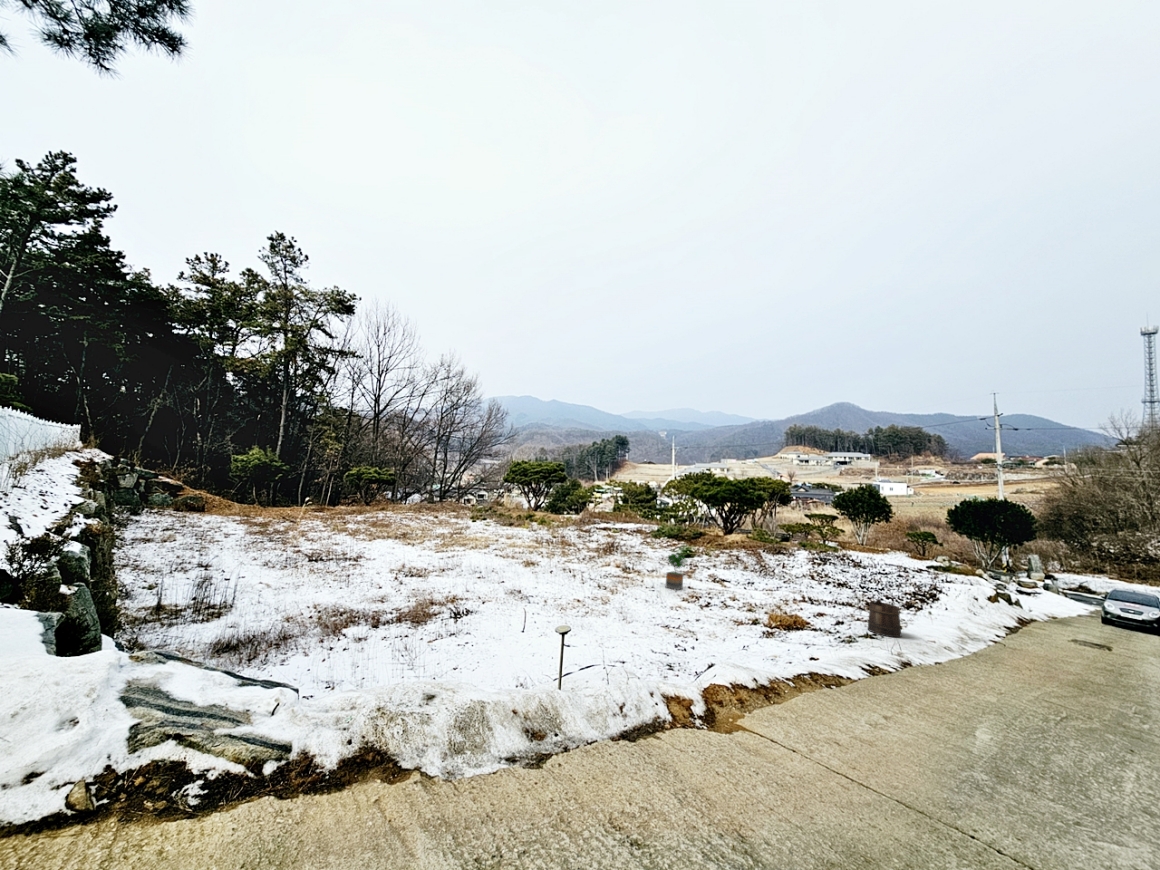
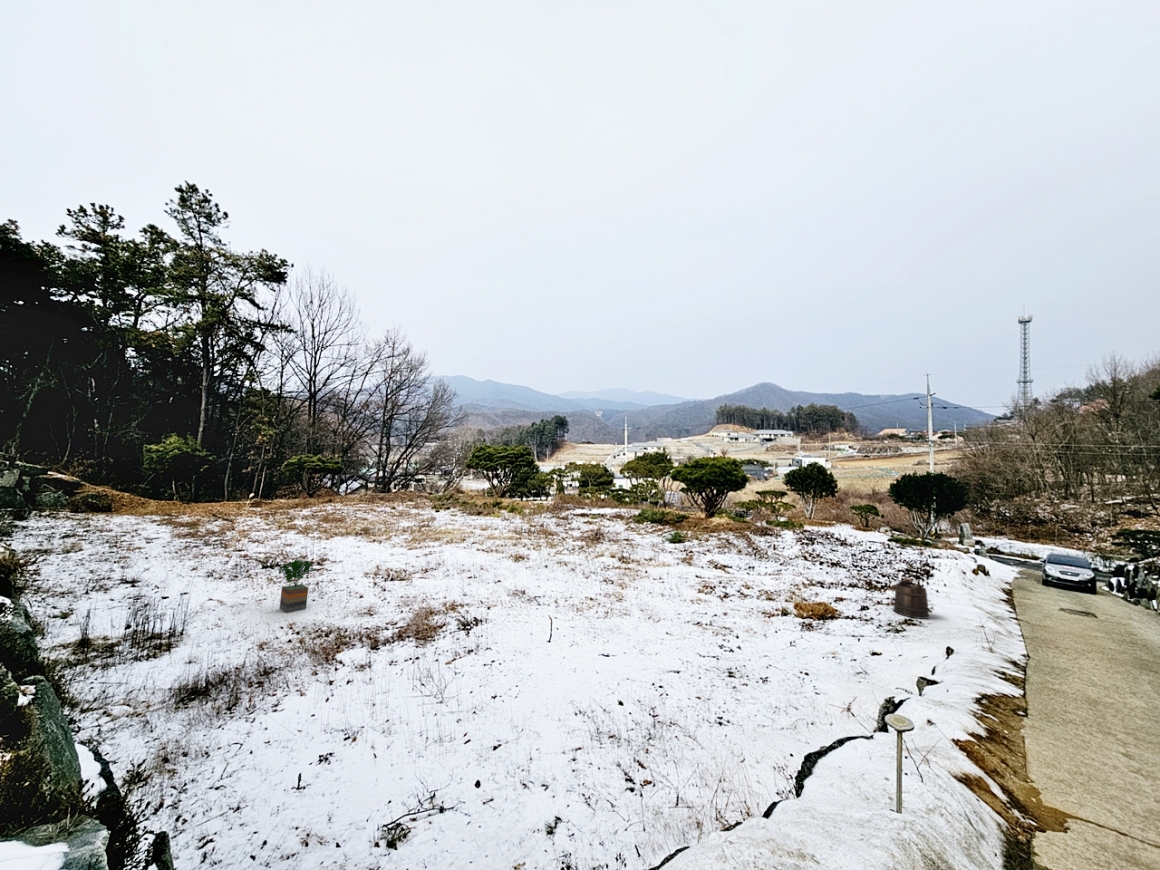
potted tree: present [666,554,687,590] -> present [279,560,317,613]

